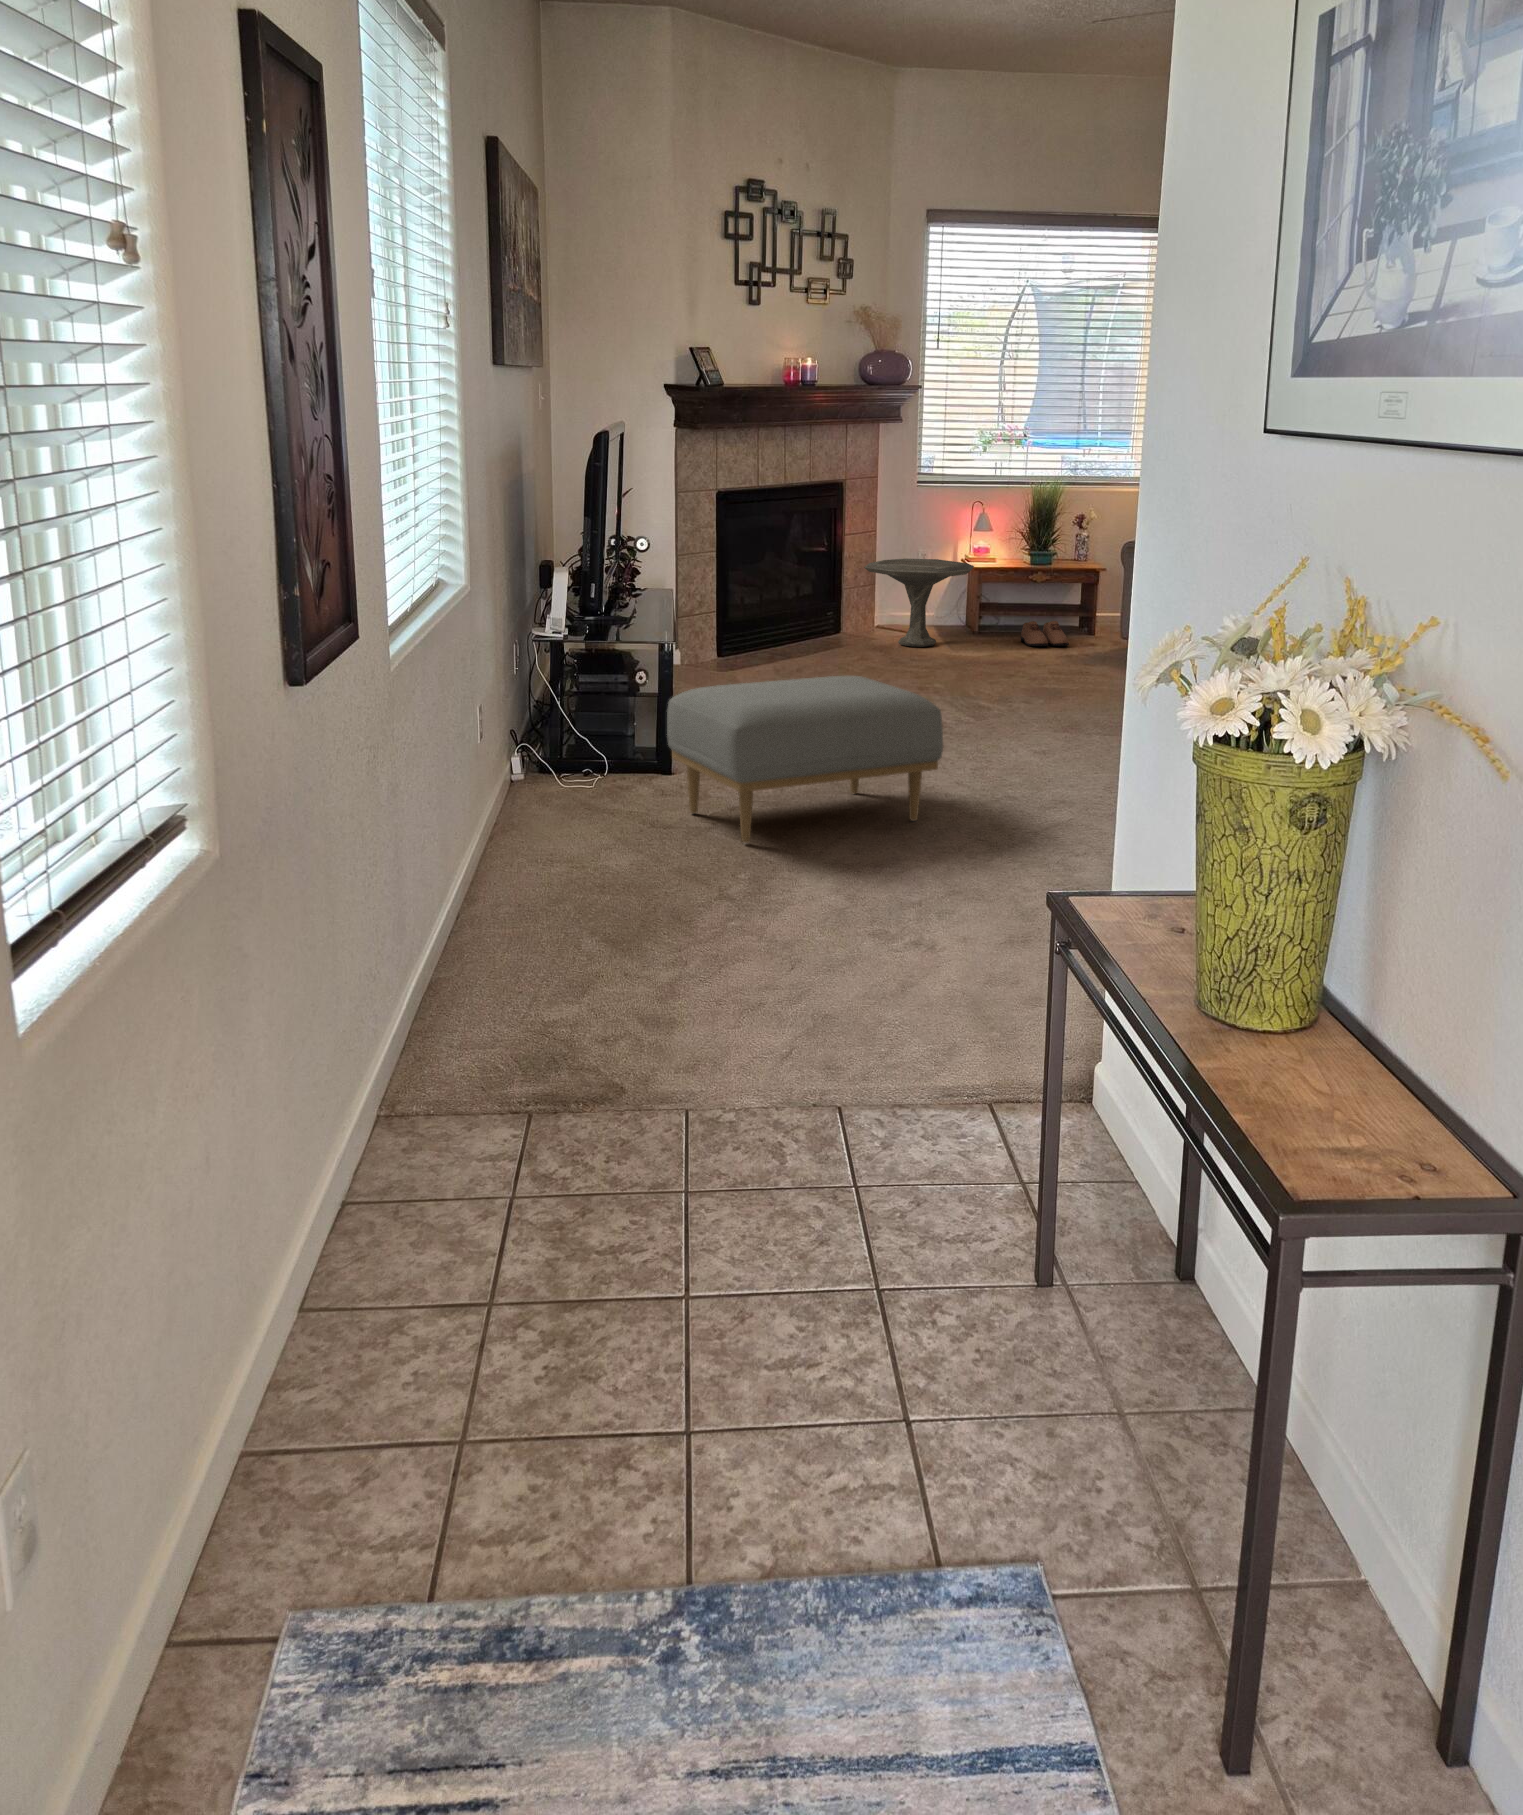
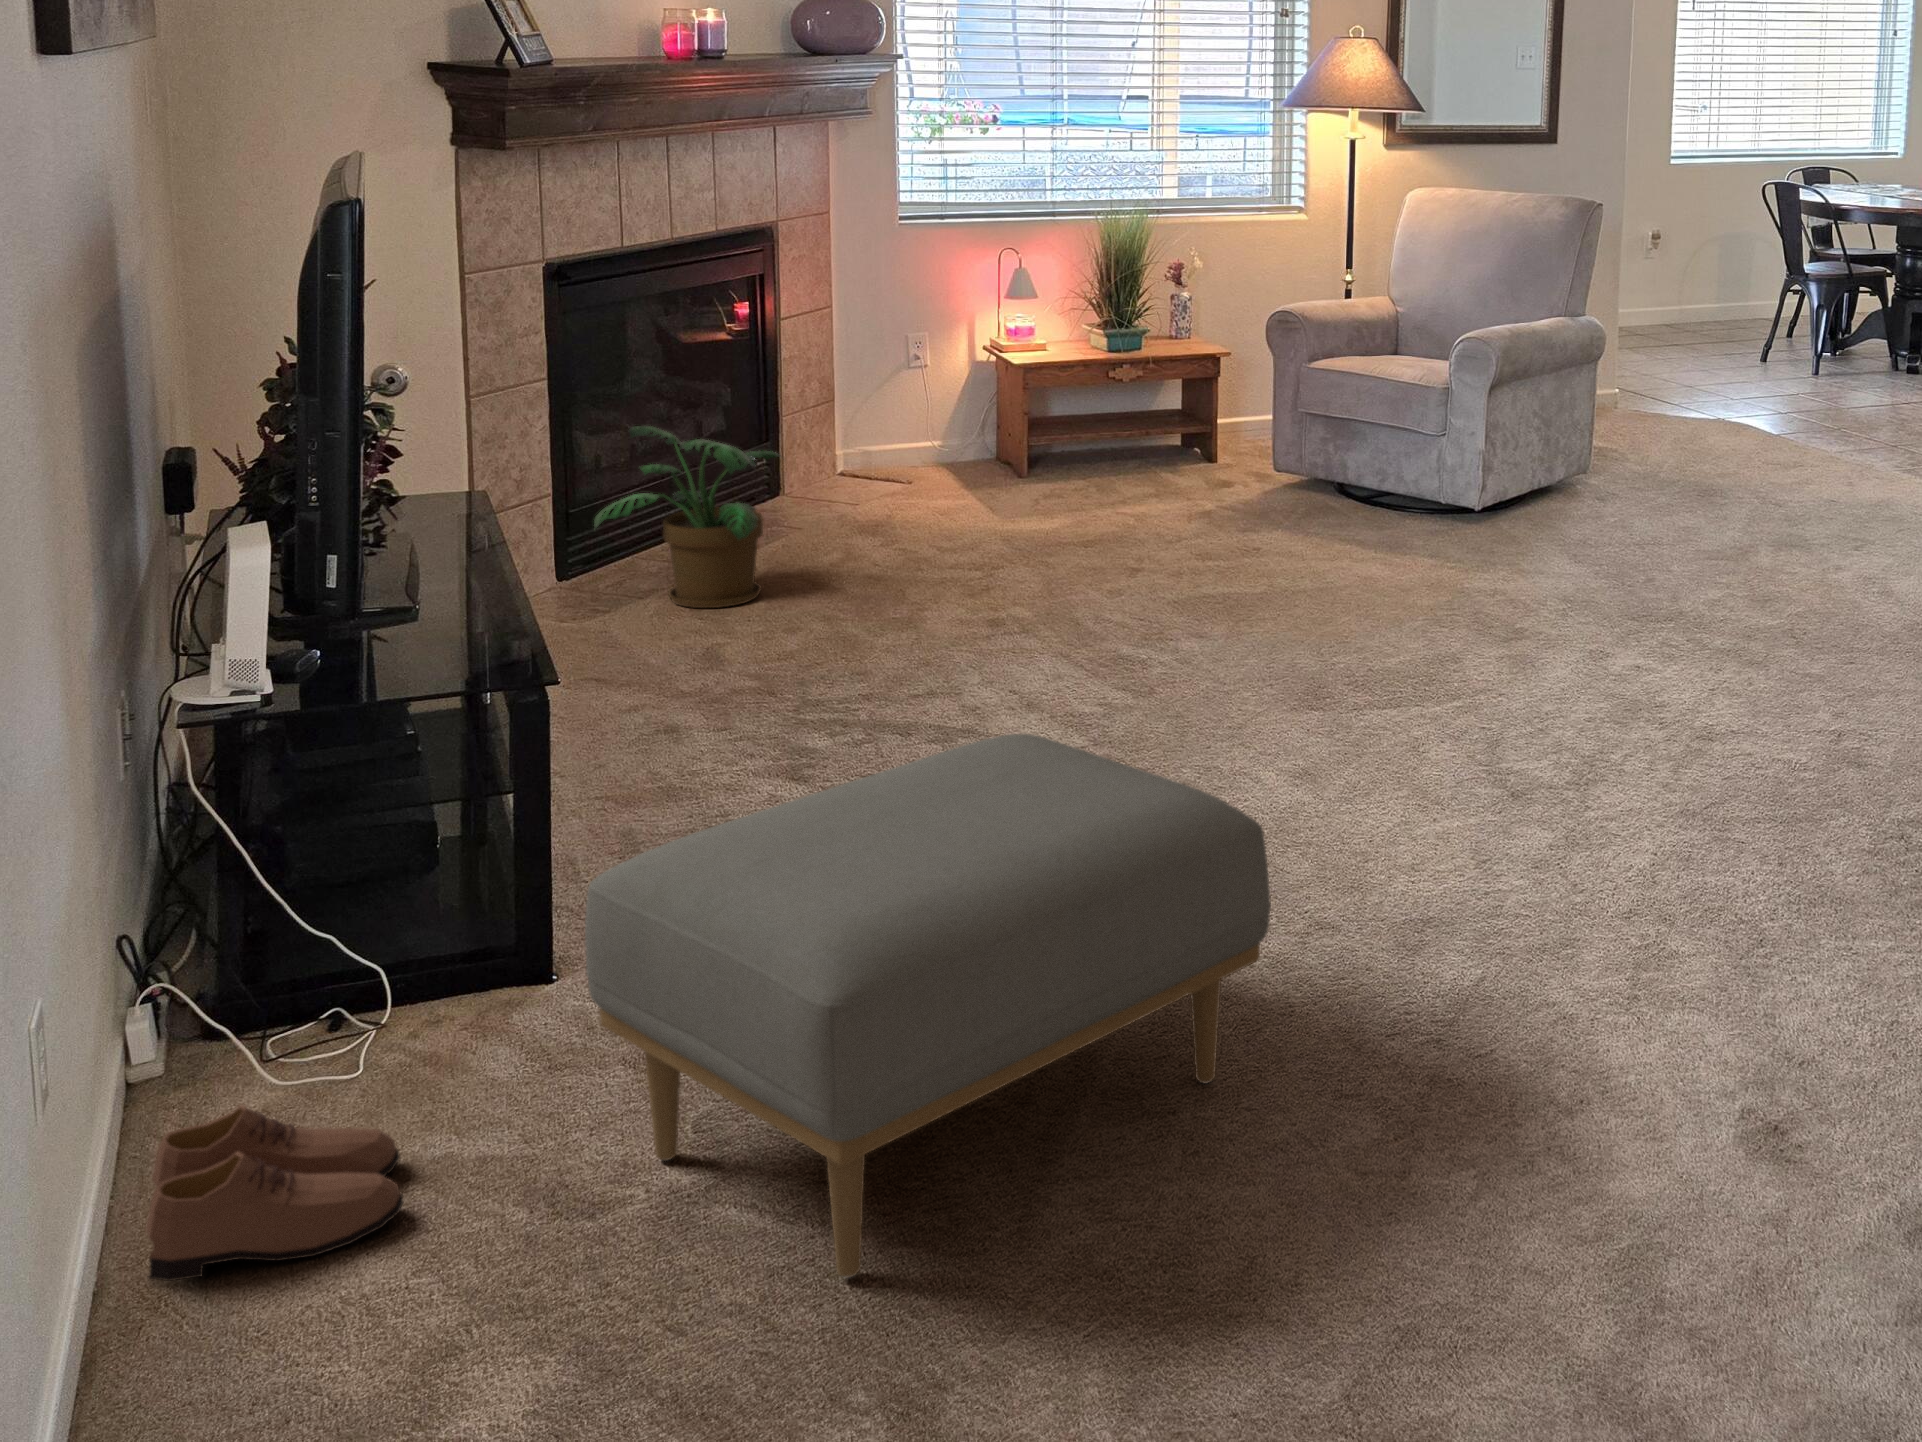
side table: present [864,559,974,647] -> none [822,353,1019,514]
potted plant: none [734,579,829,673] -> present [594,426,779,608]
shoe: present [1021,621,1069,646] -> present [145,1105,403,1281]

